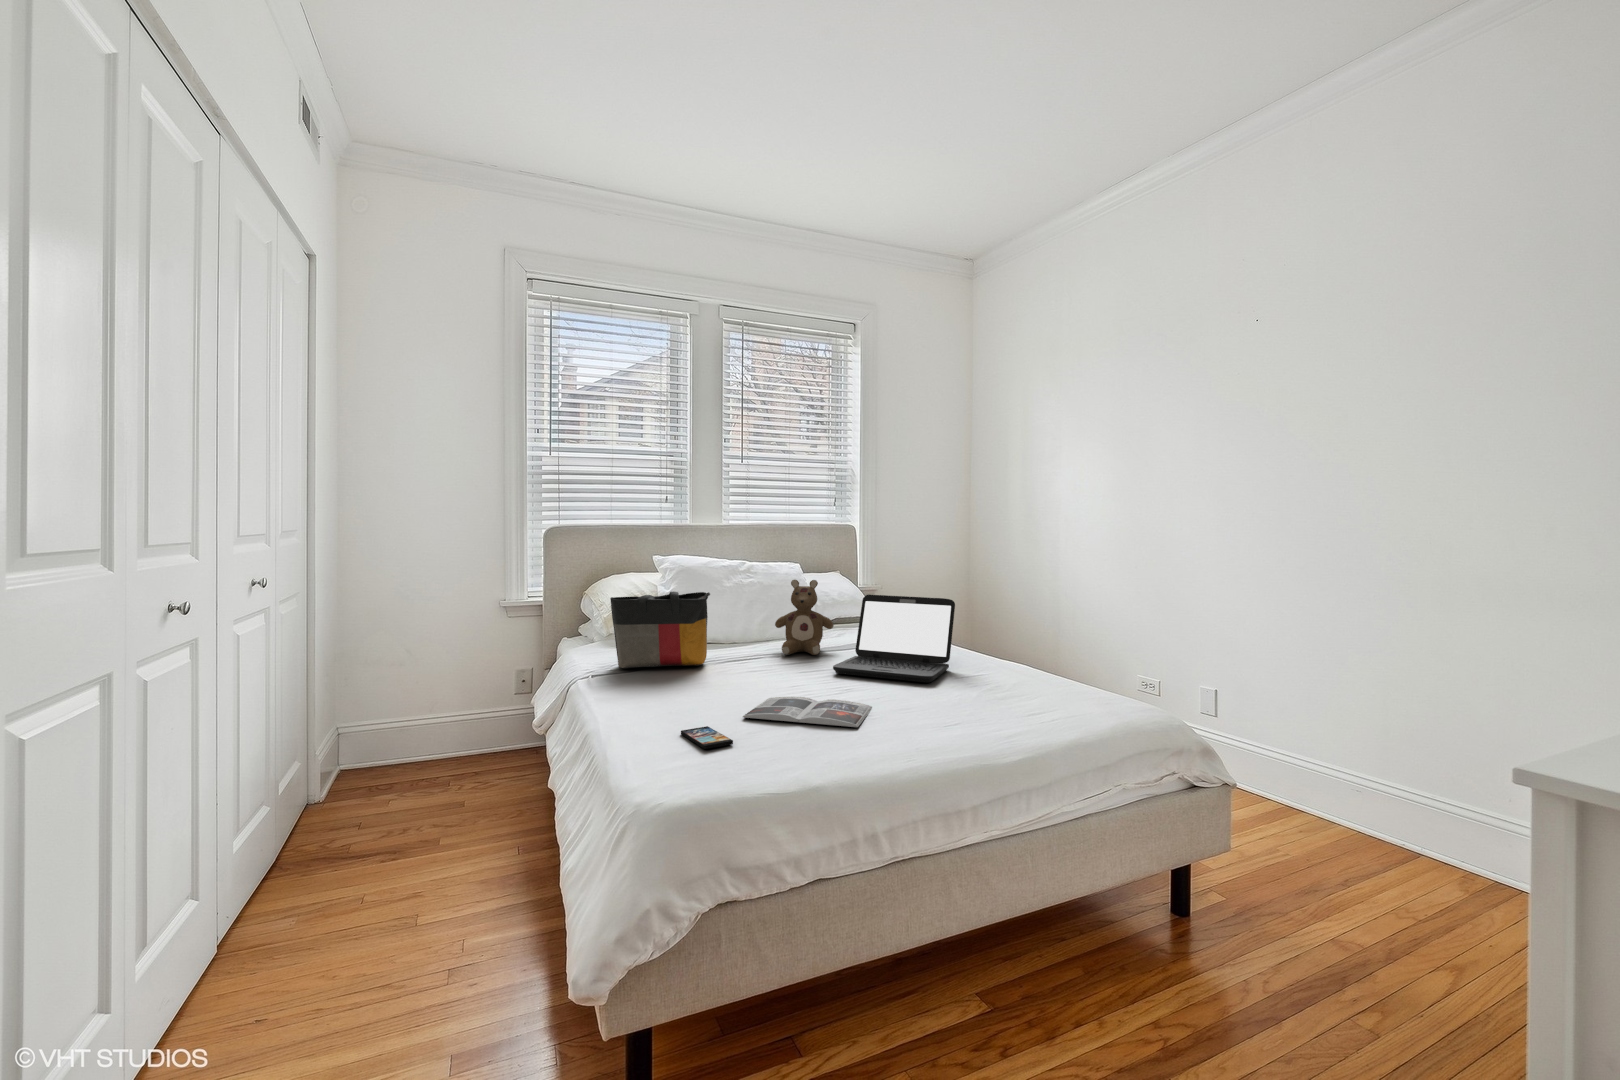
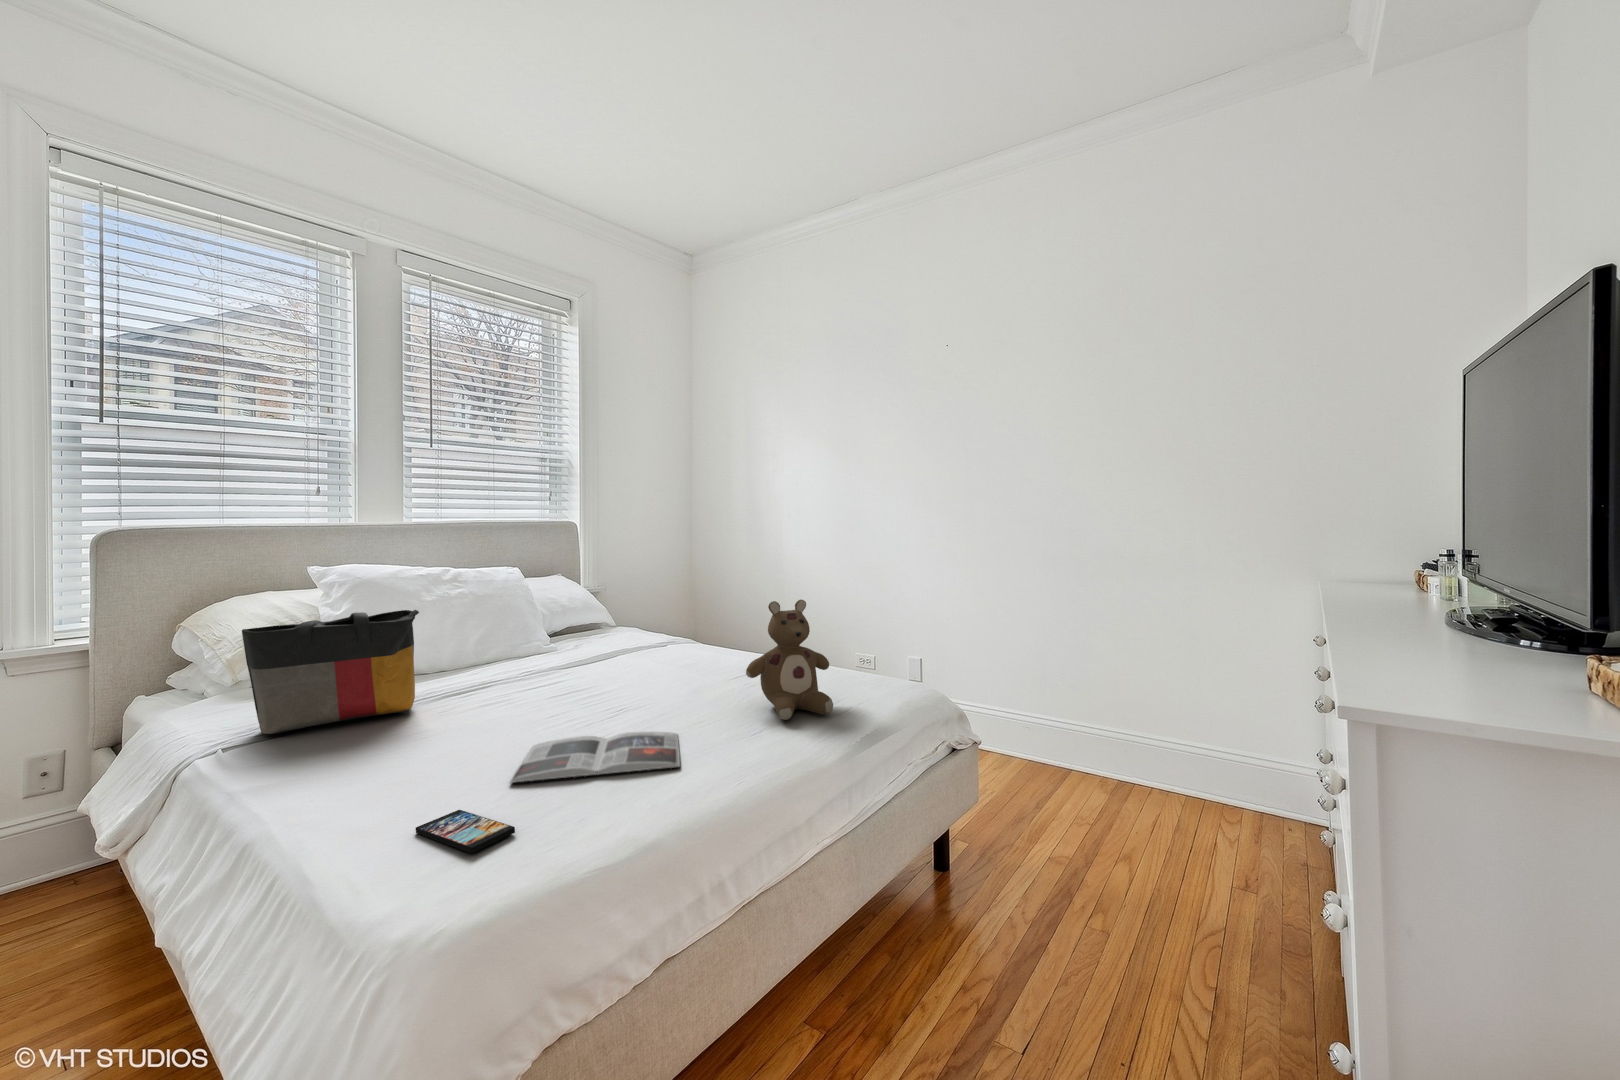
stuffed bear: present [775,580,834,655] -> present [746,600,833,720]
laptop: present [833,595,955,683] -> none [602,596,733,696]

